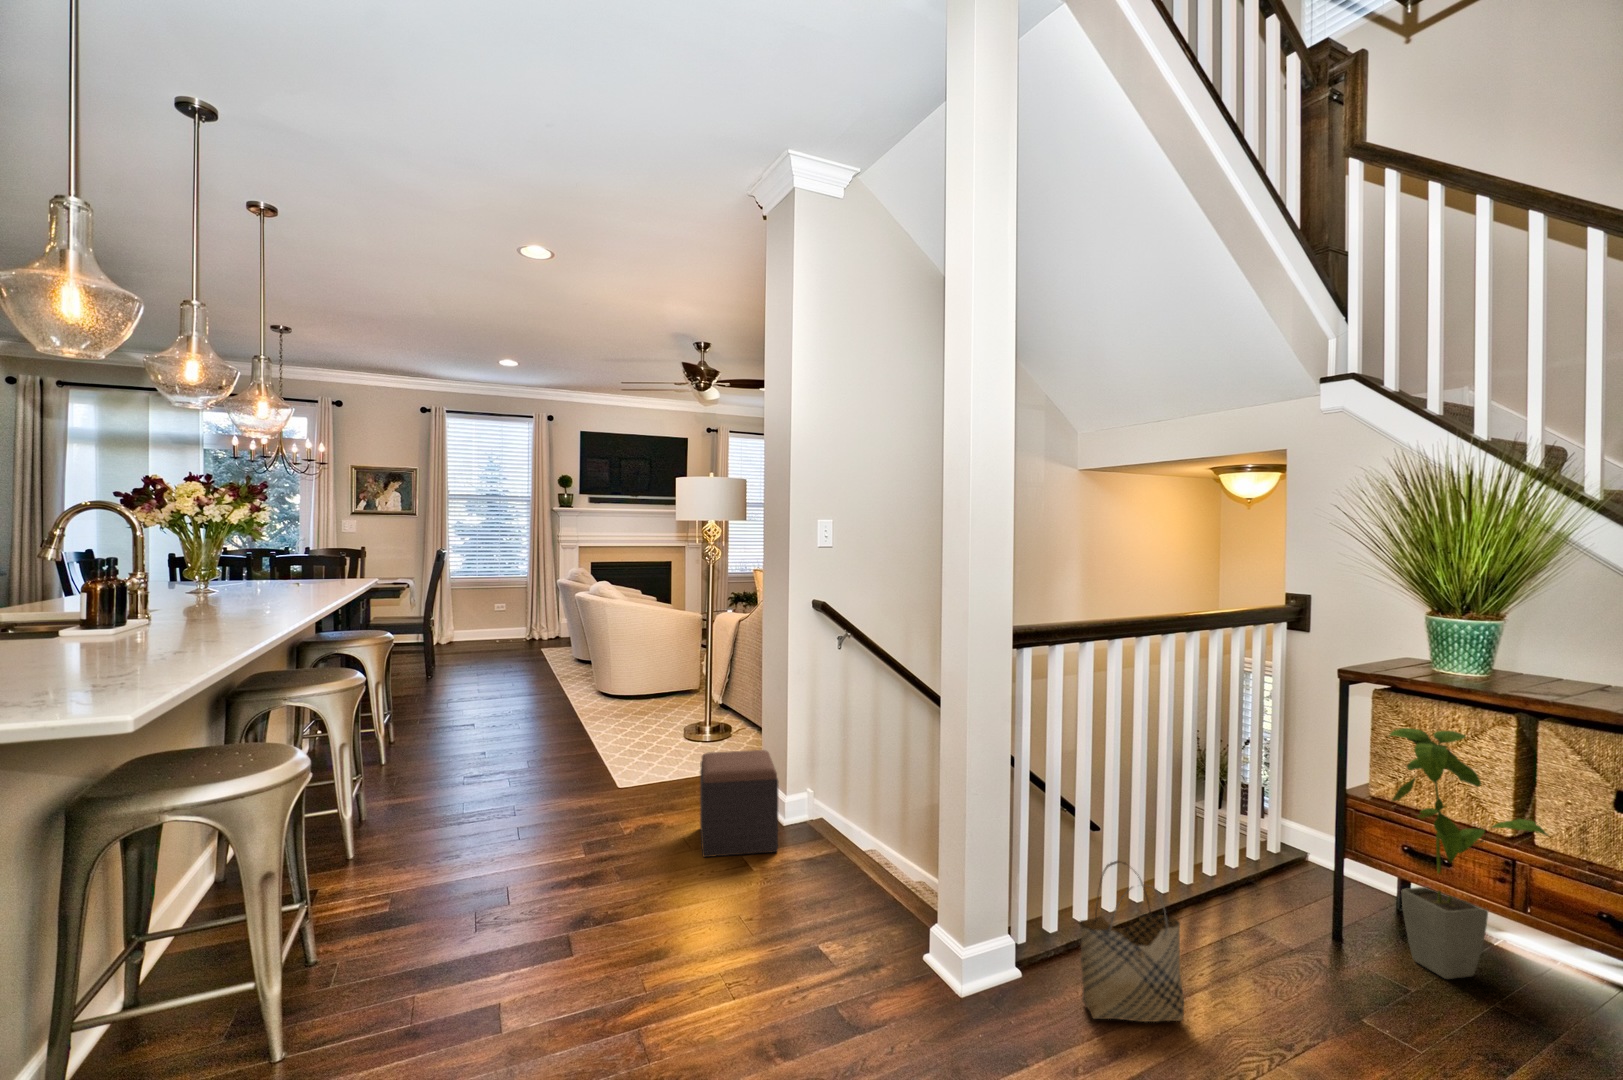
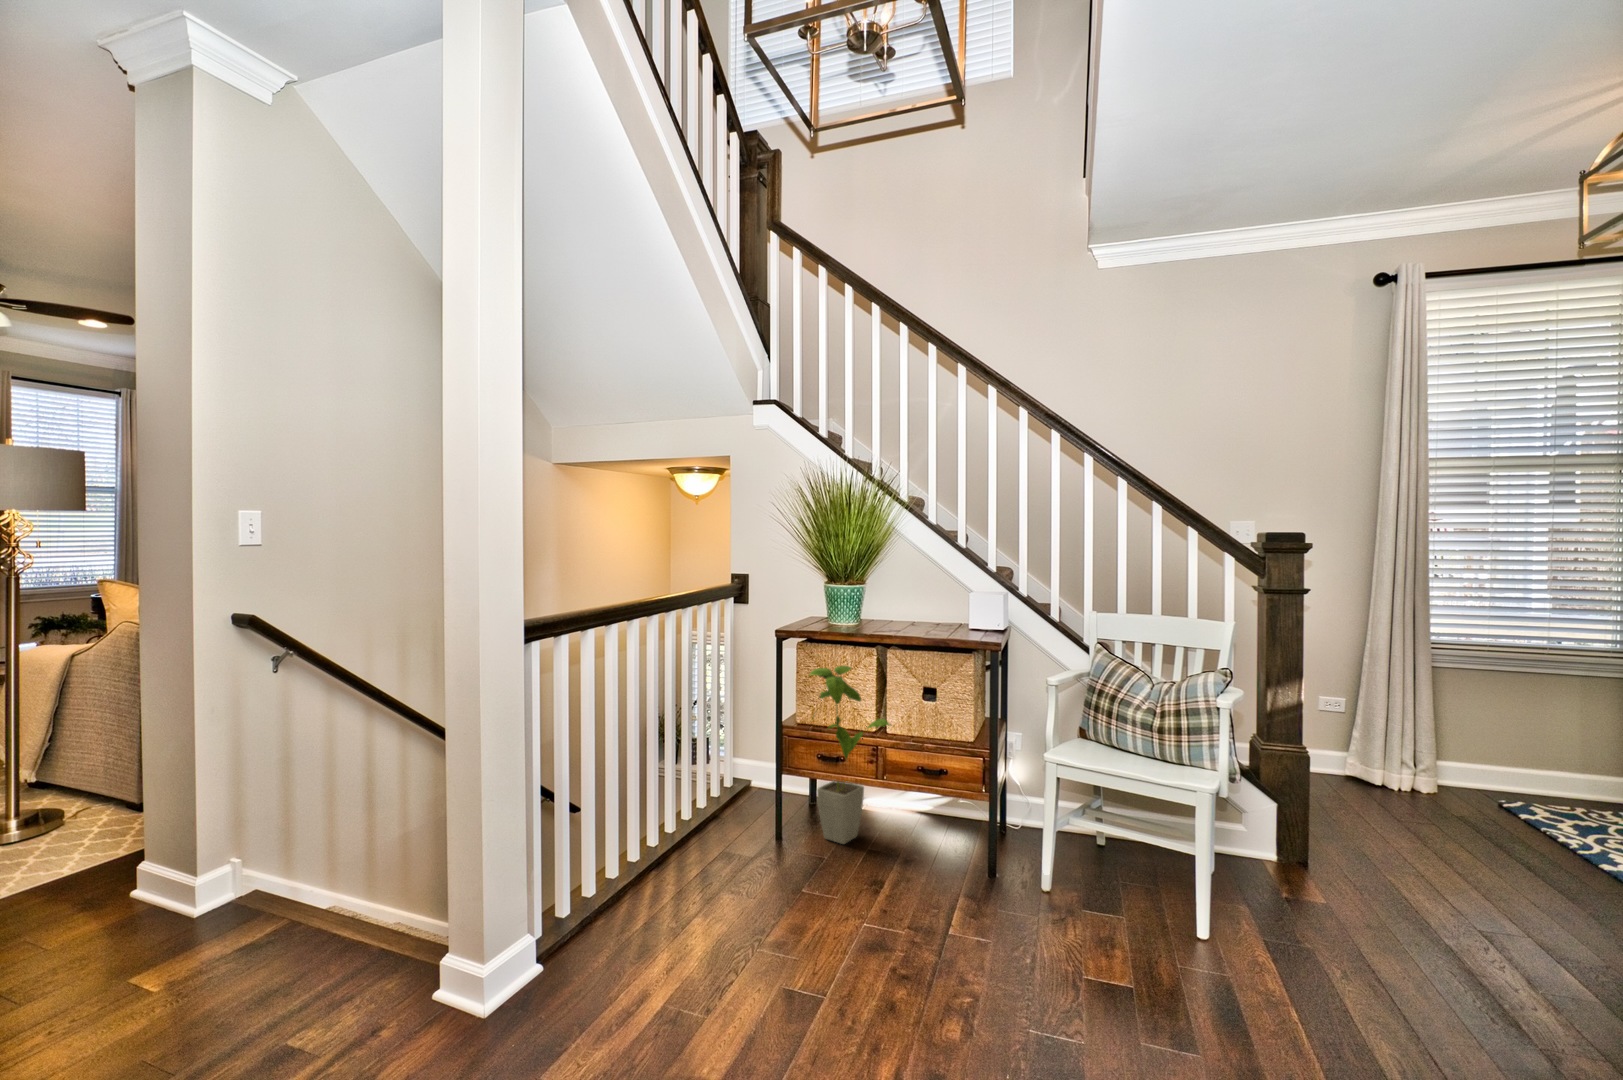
footstool: present [700,750,778,857] -> none [33,823,193,1001]
woven basket: present [1079,861,1184,1022] -> none [600,826,689,978]

